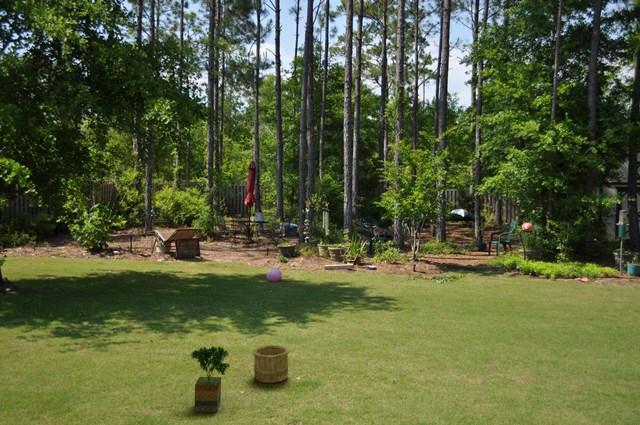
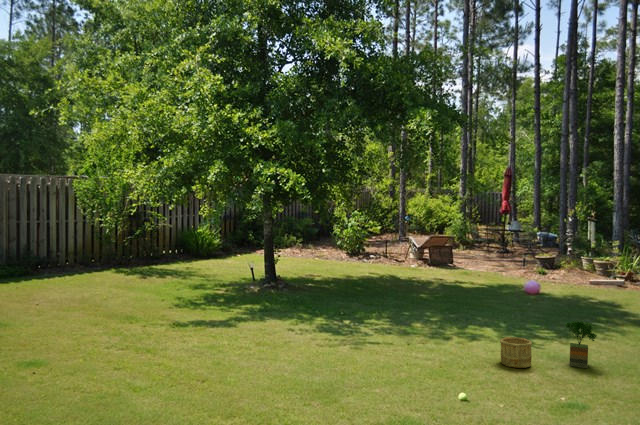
potted tree: present [191,346,230,412] -> present [565,321,597,368]

